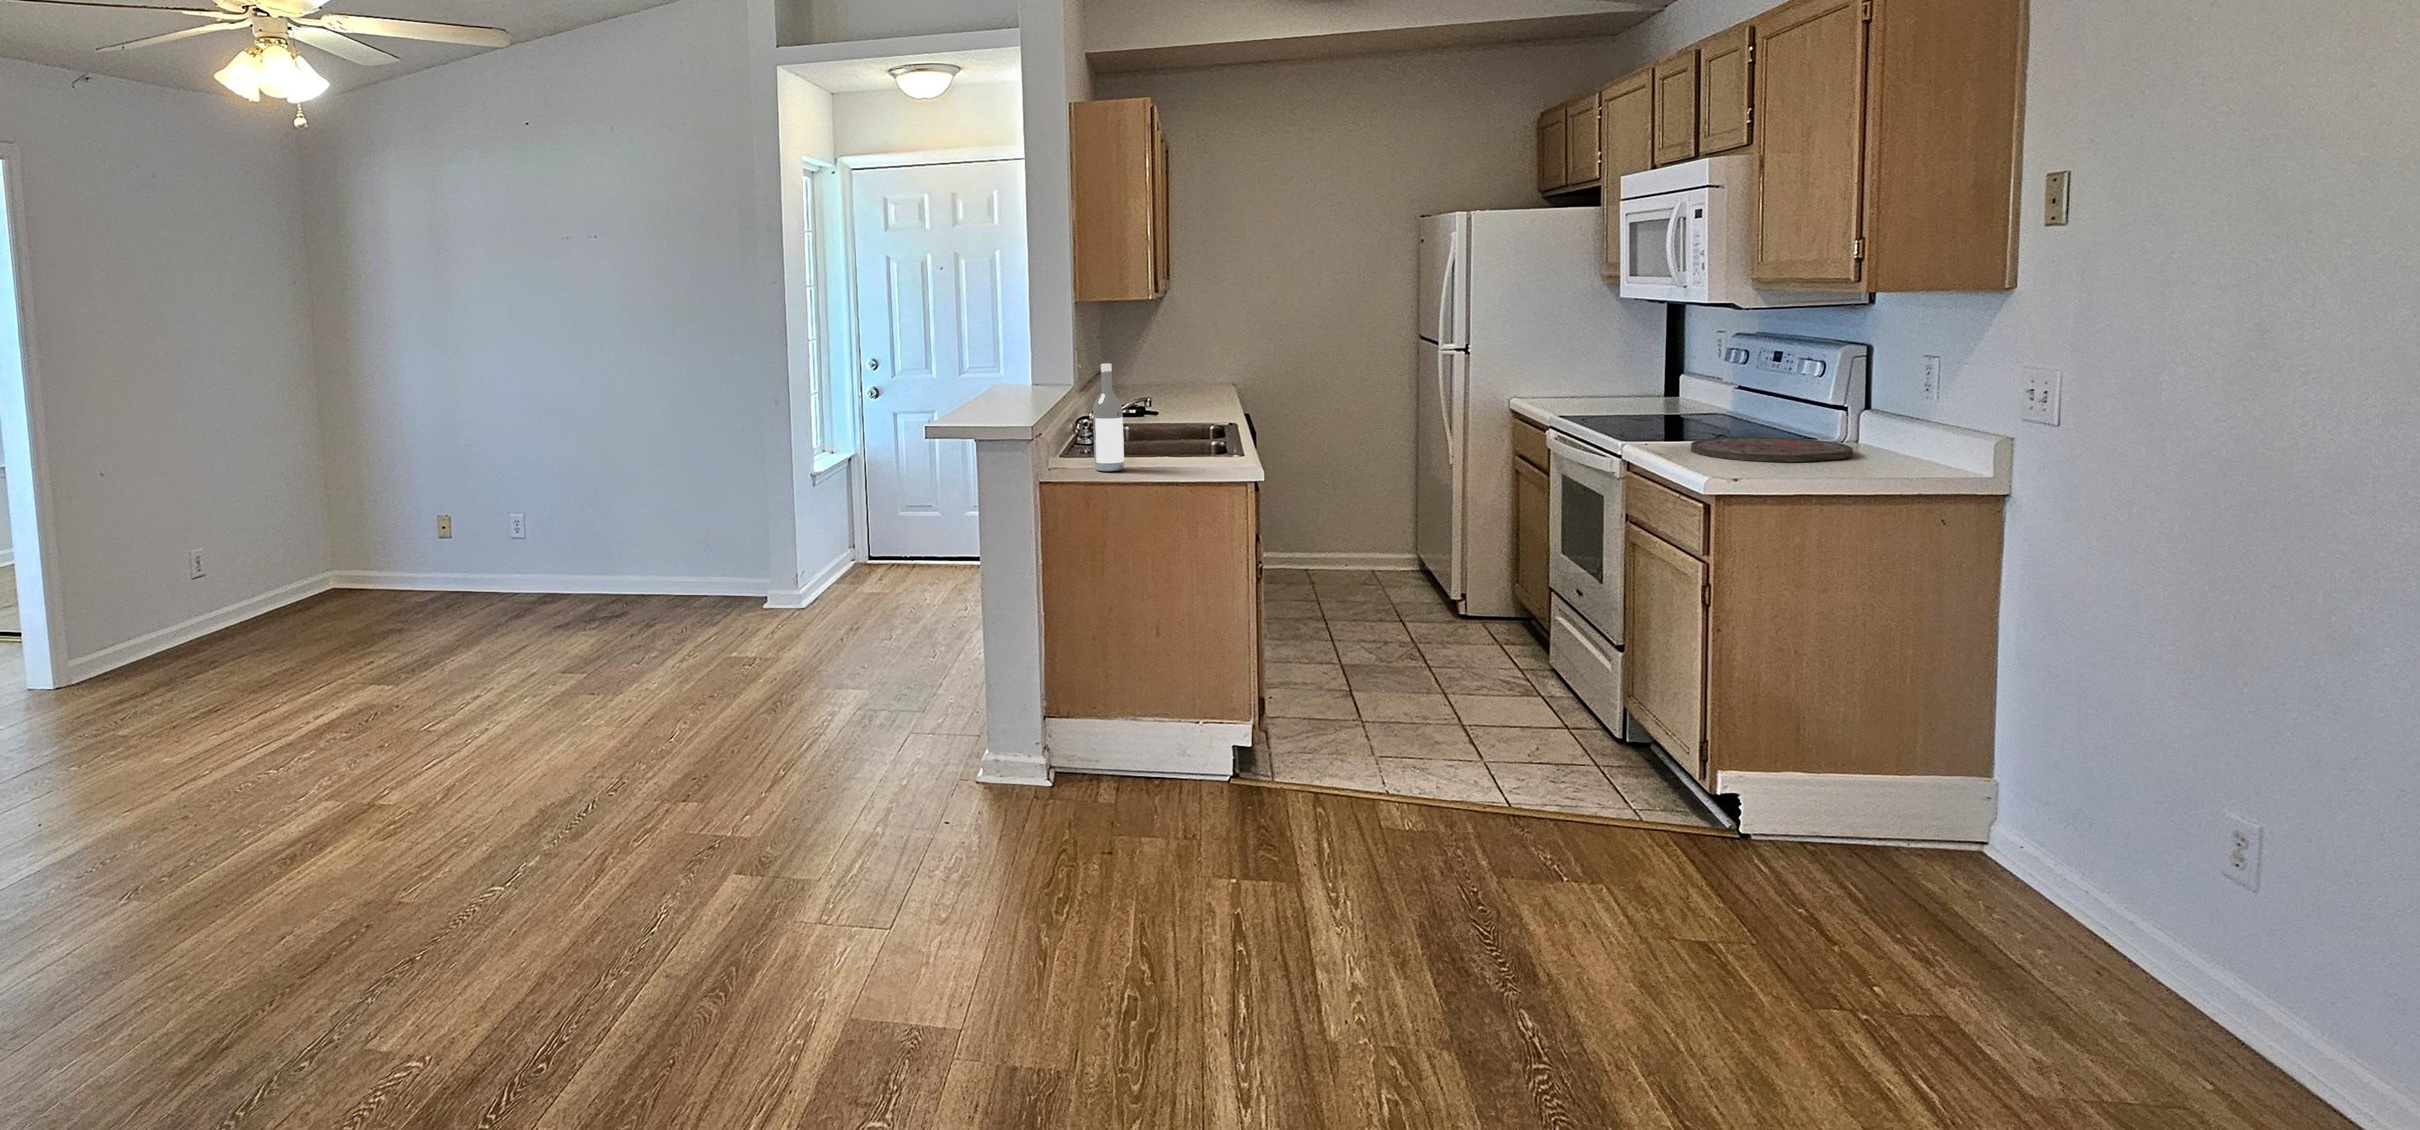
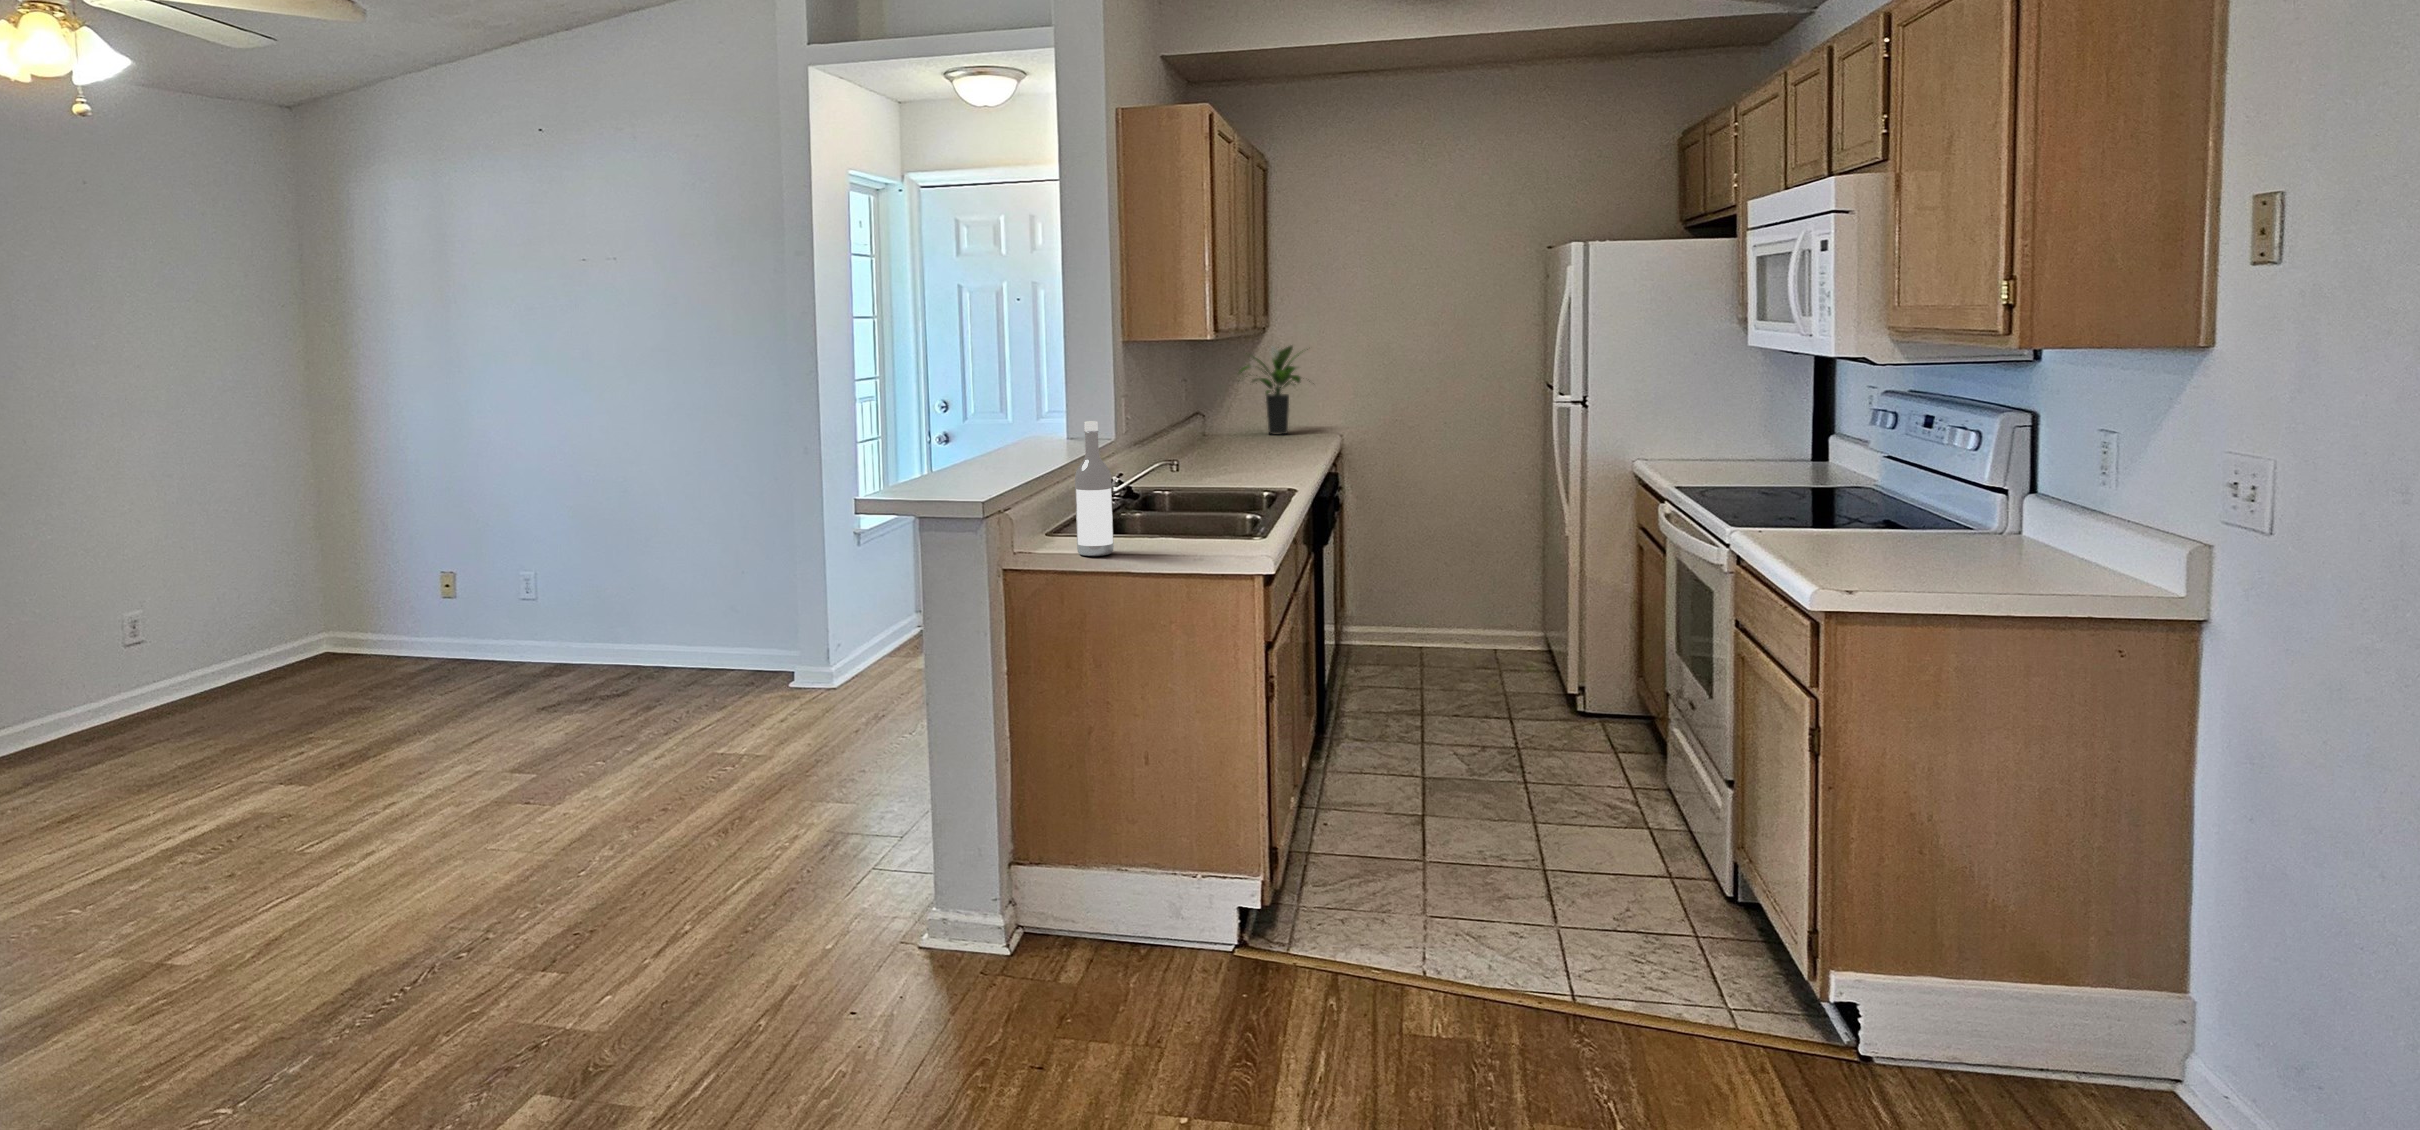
potted plant: none [1146,305,1214,384] -> present [1239,346,1308,435]
cutting board: present [1691,437,1853,462] -> none [1811,525,2010,564]

